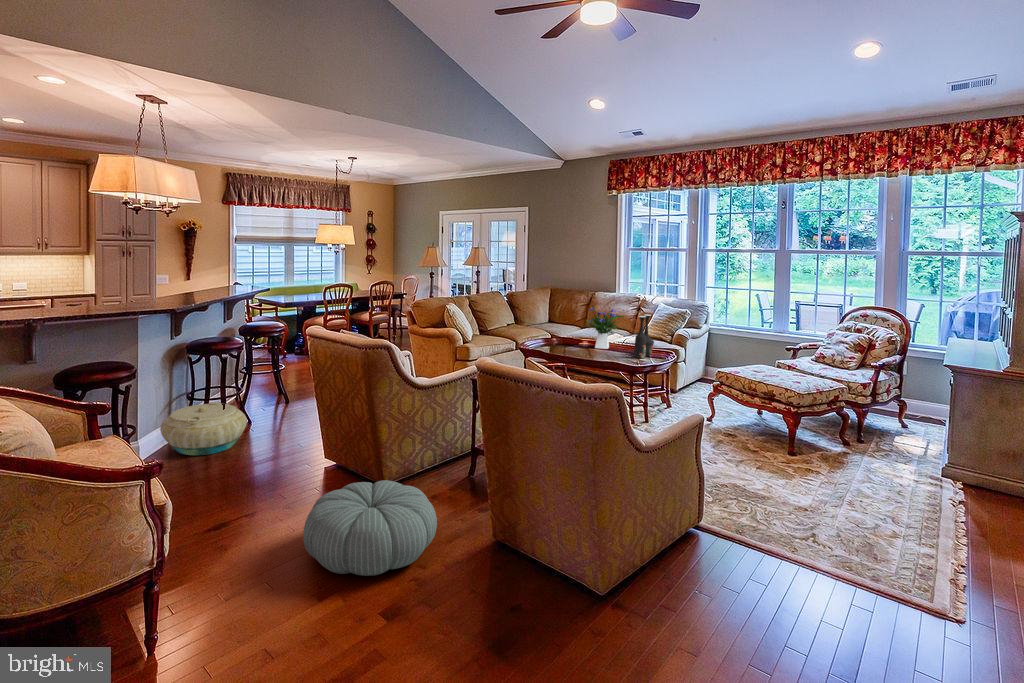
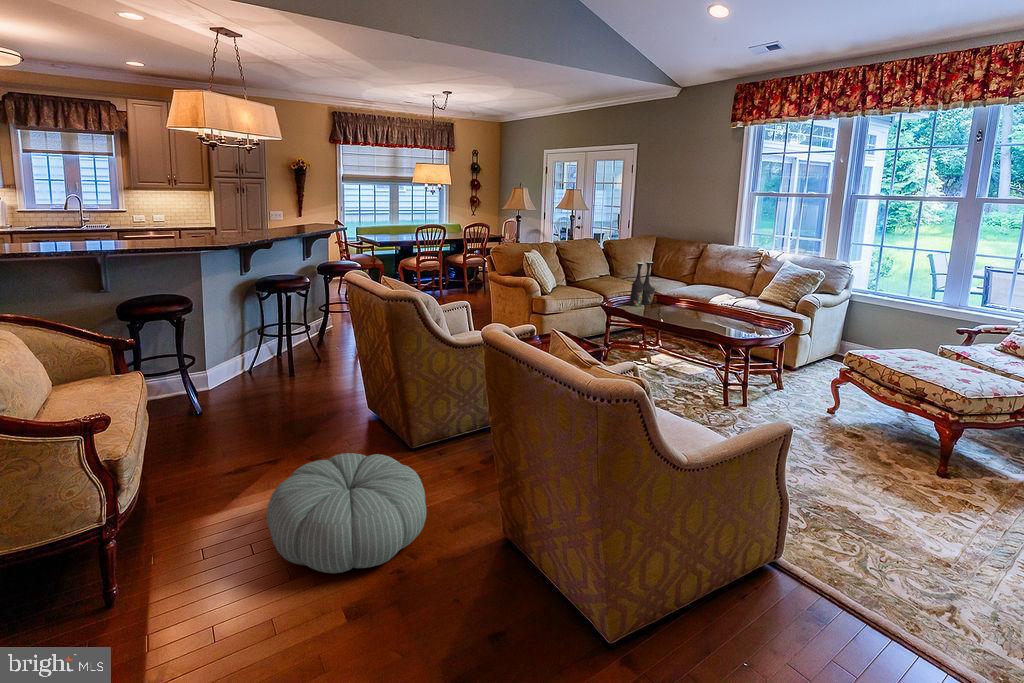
flower arrangement: present [586,306,624,349] -> none [680,259,732,313]
vase: present [634,314,654,359] -> present [630,261,655,307]
basket: present [160,403,247,455] -> none [209,342,295,395]

